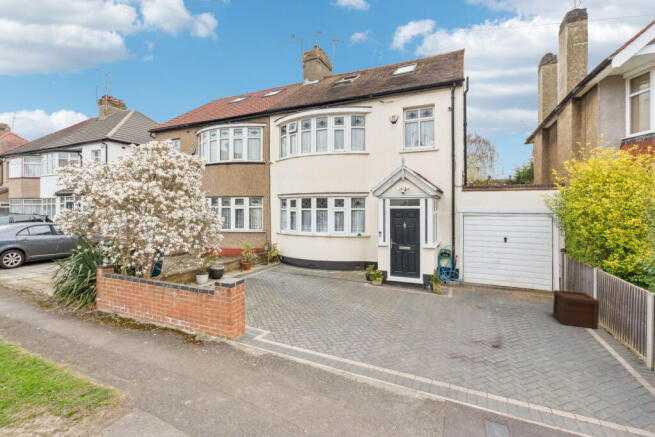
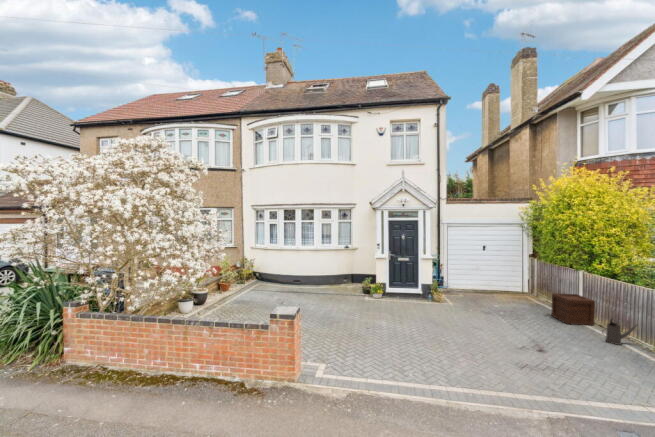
watering can: none [587,321,633,351] -> present [602,319,637,345]

